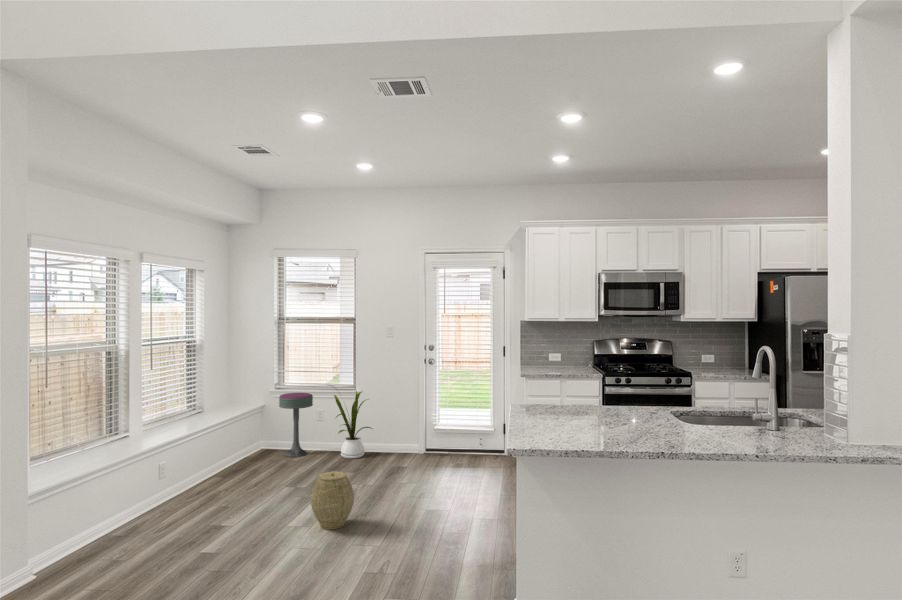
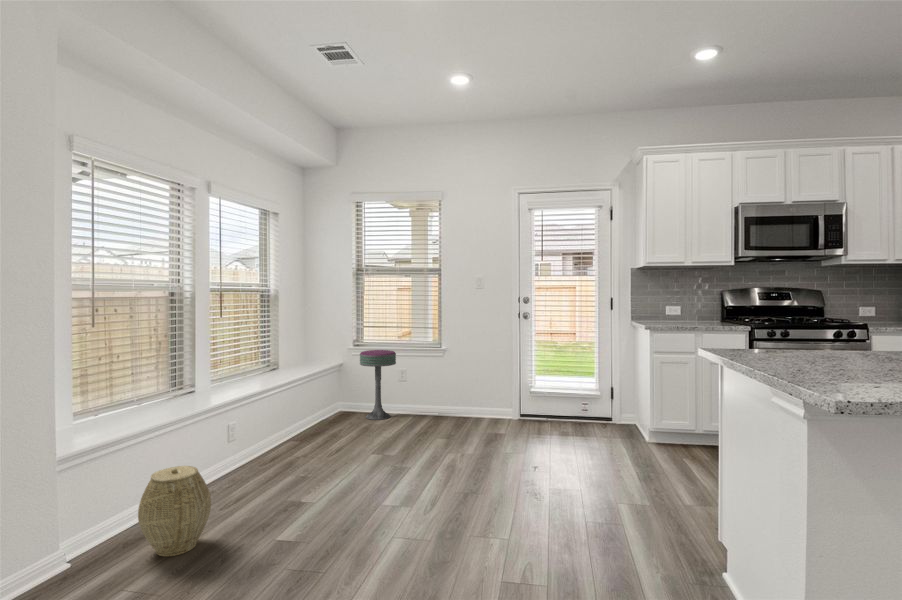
house plant: present [332,386,372,459] -> none [411,340,464,423]
woven basket: present [311,471,354,529] -> present [138,466,211,557]

